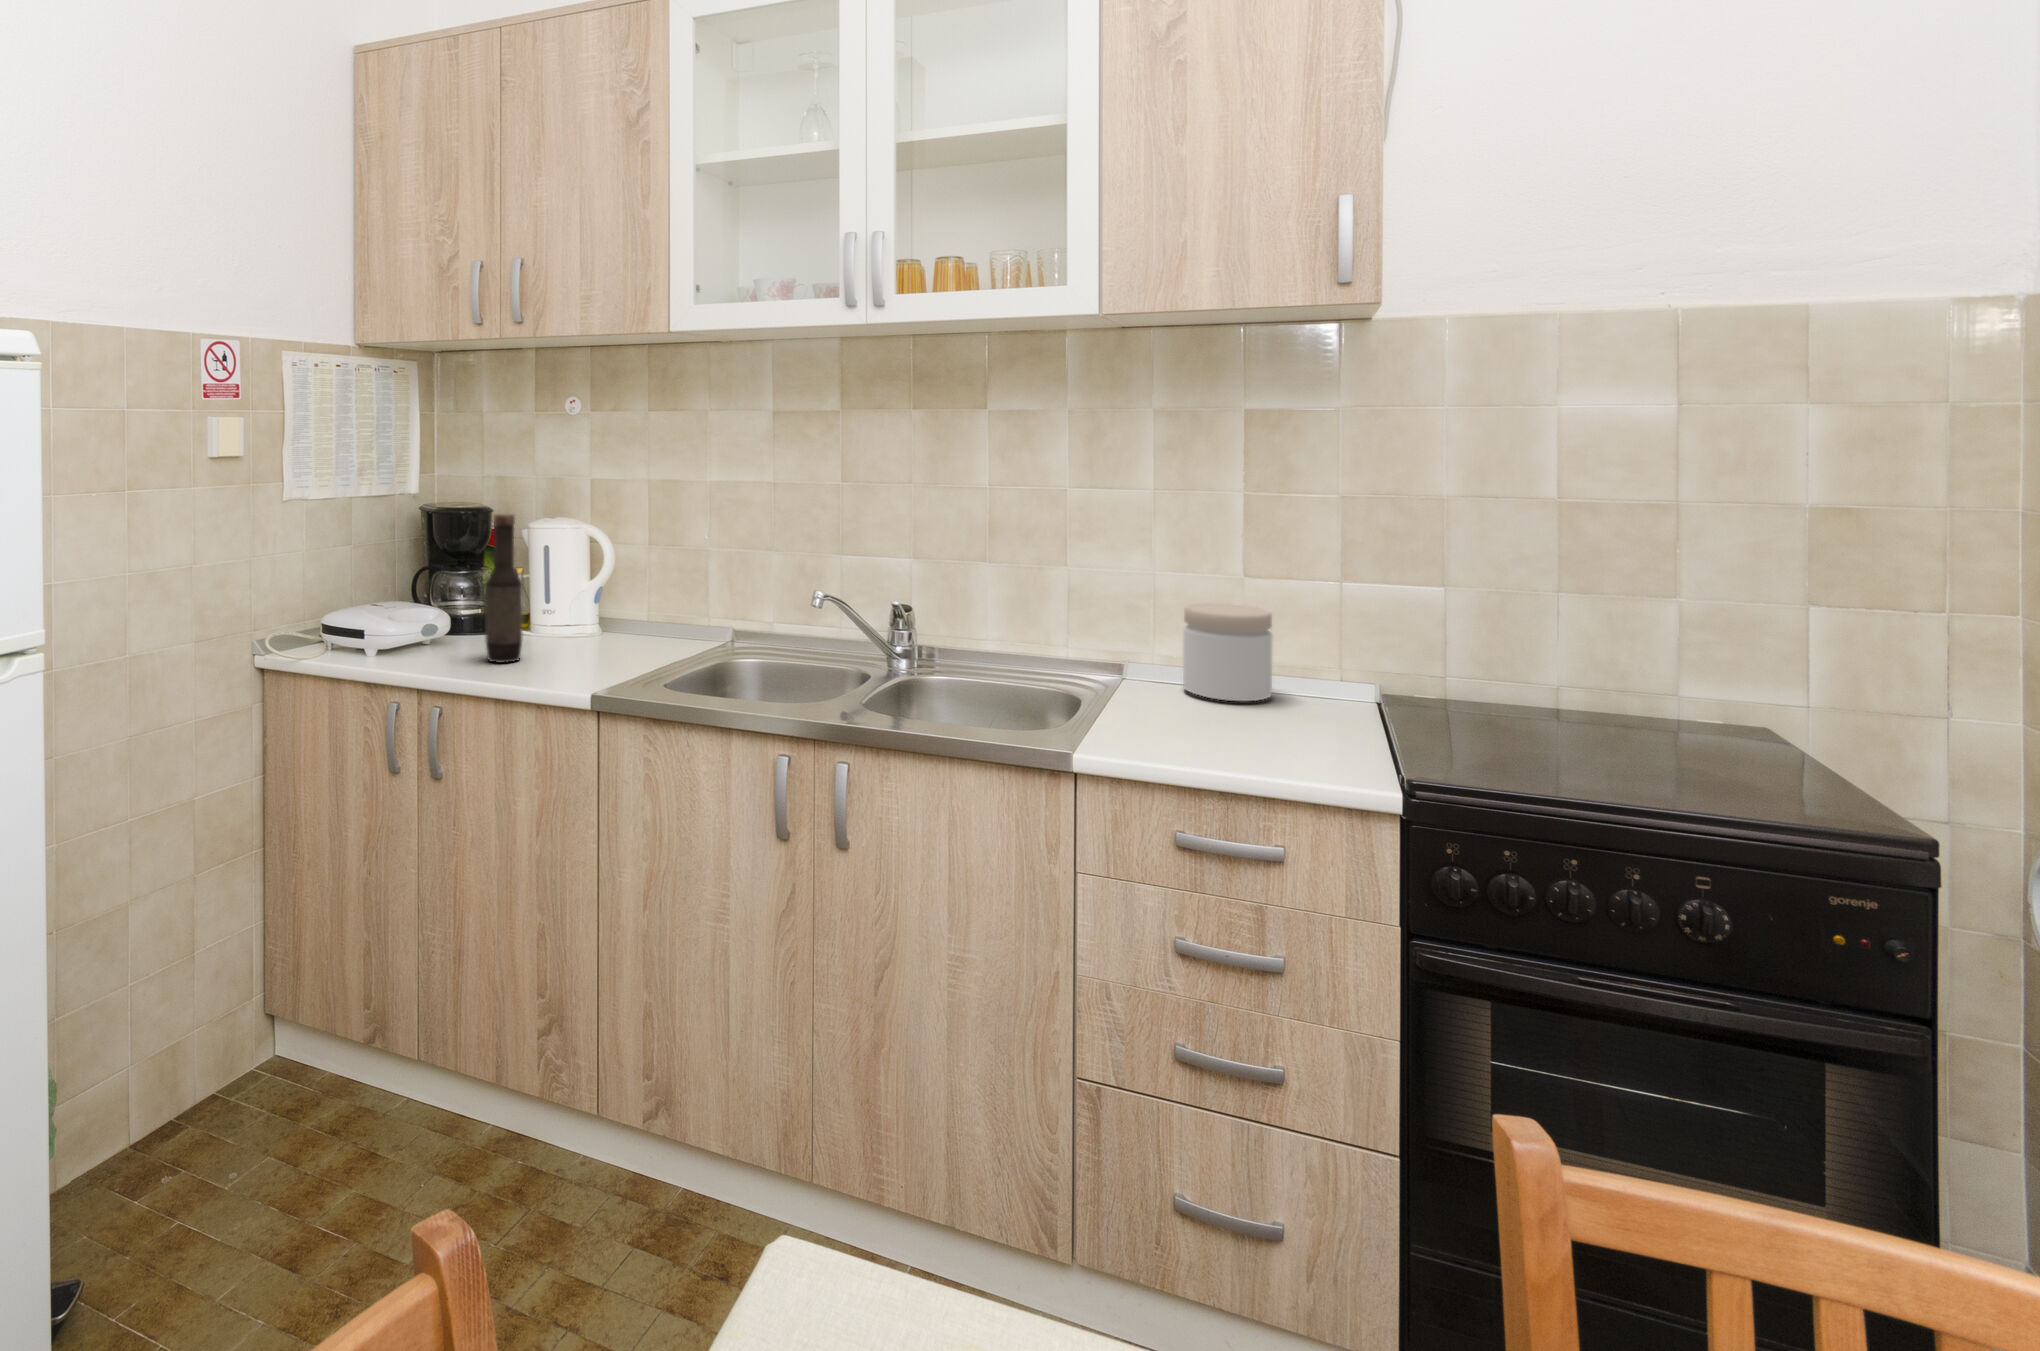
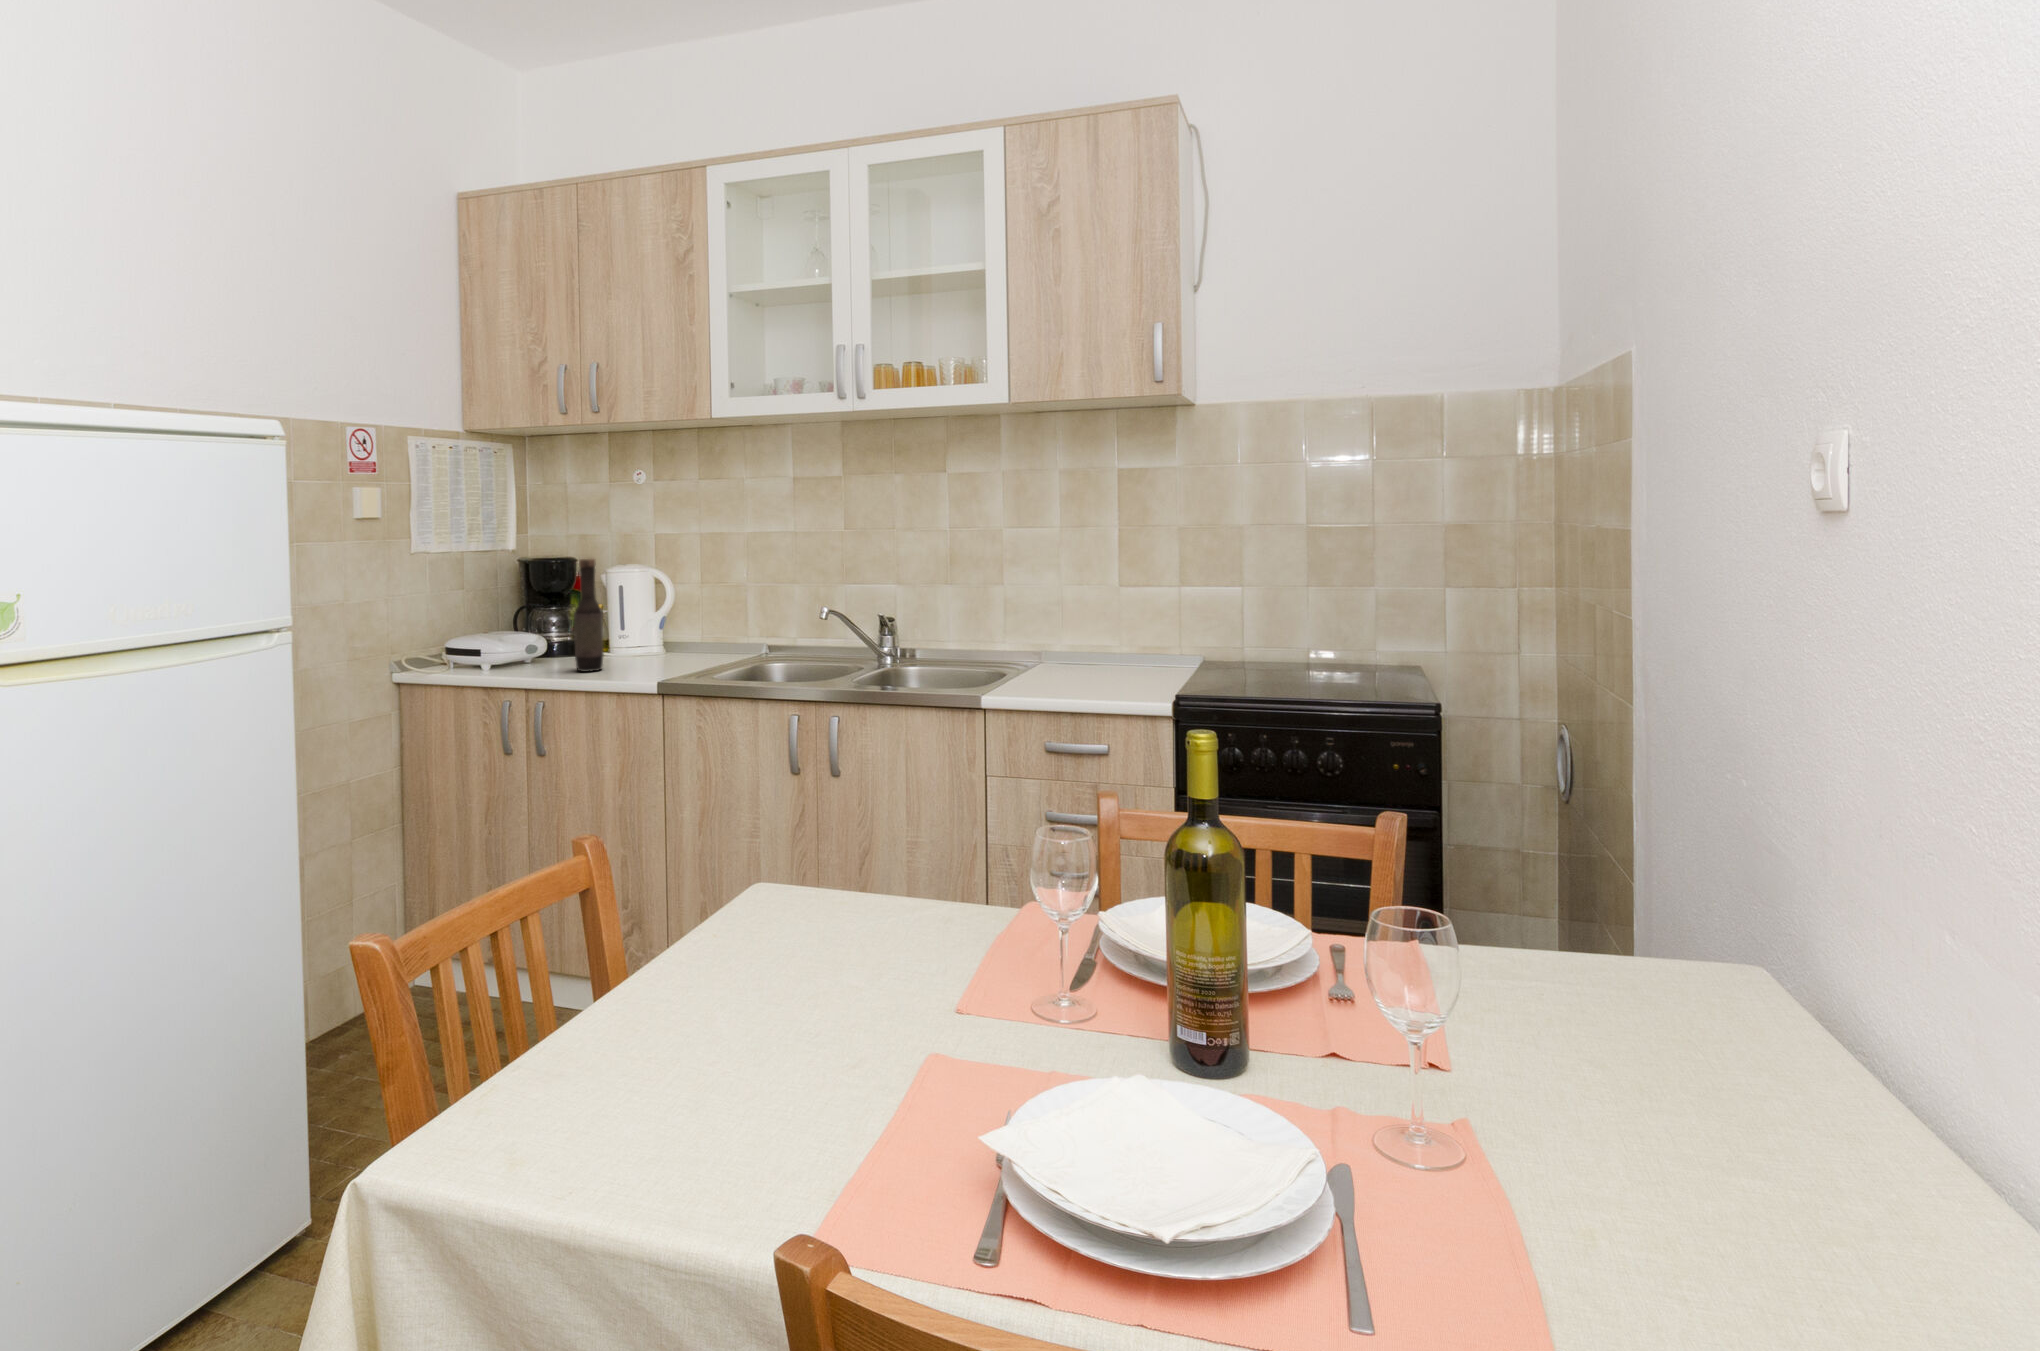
jar: present [1183,603,1272,701] -> none [1077,605,1135,669]

